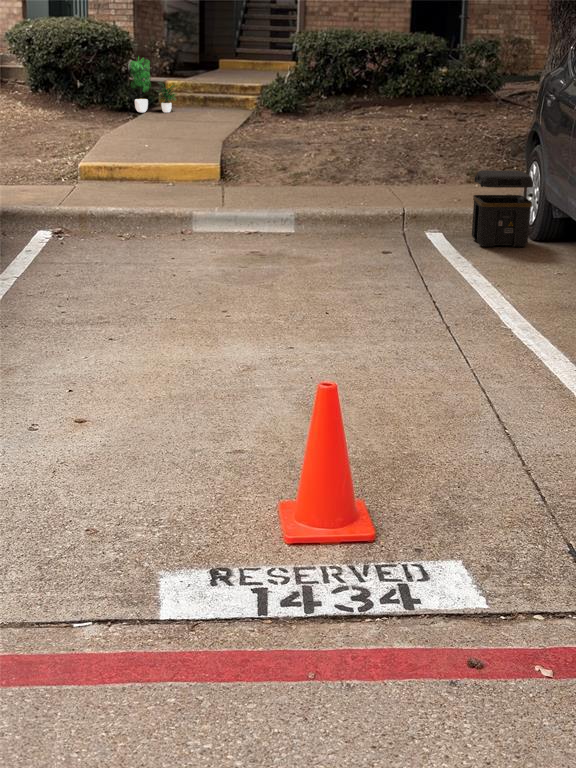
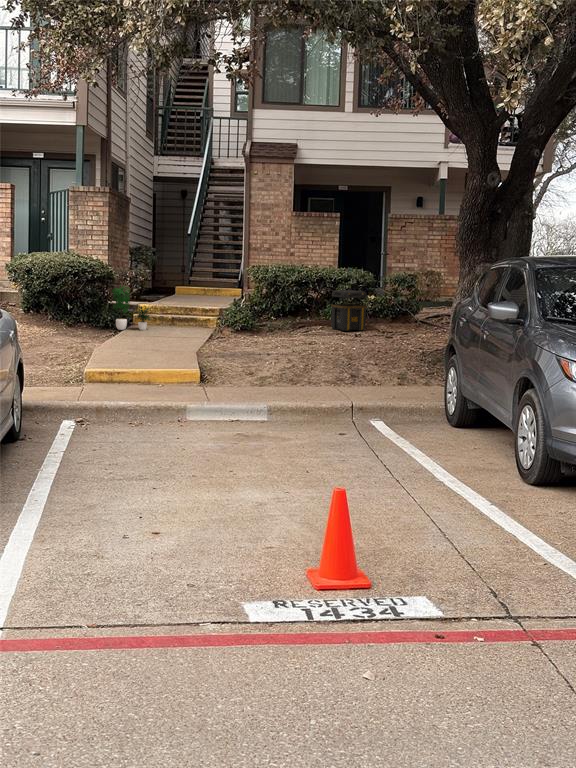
toolbox: present [472,170,533,247] -> present [331,290,367,331]

